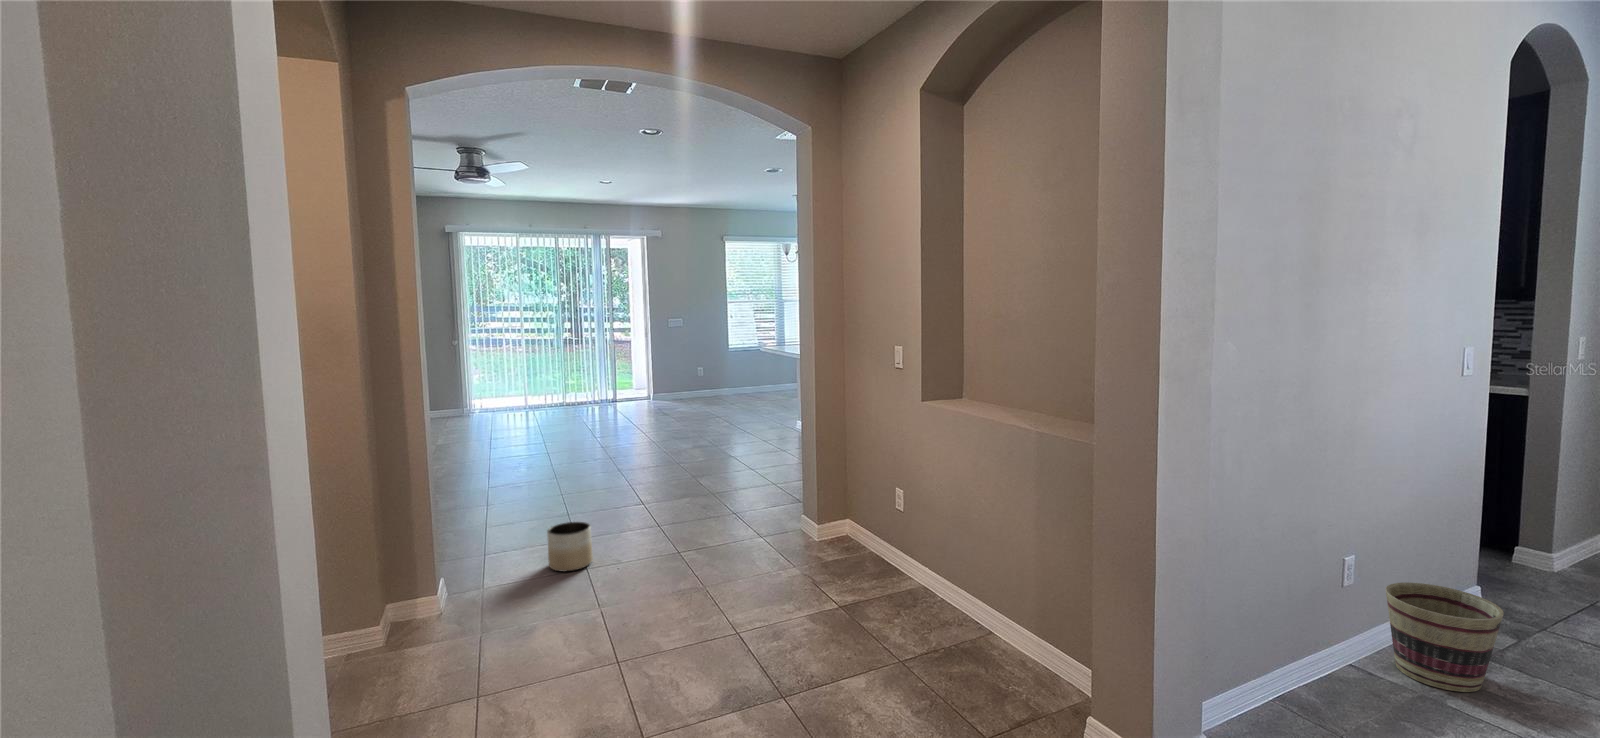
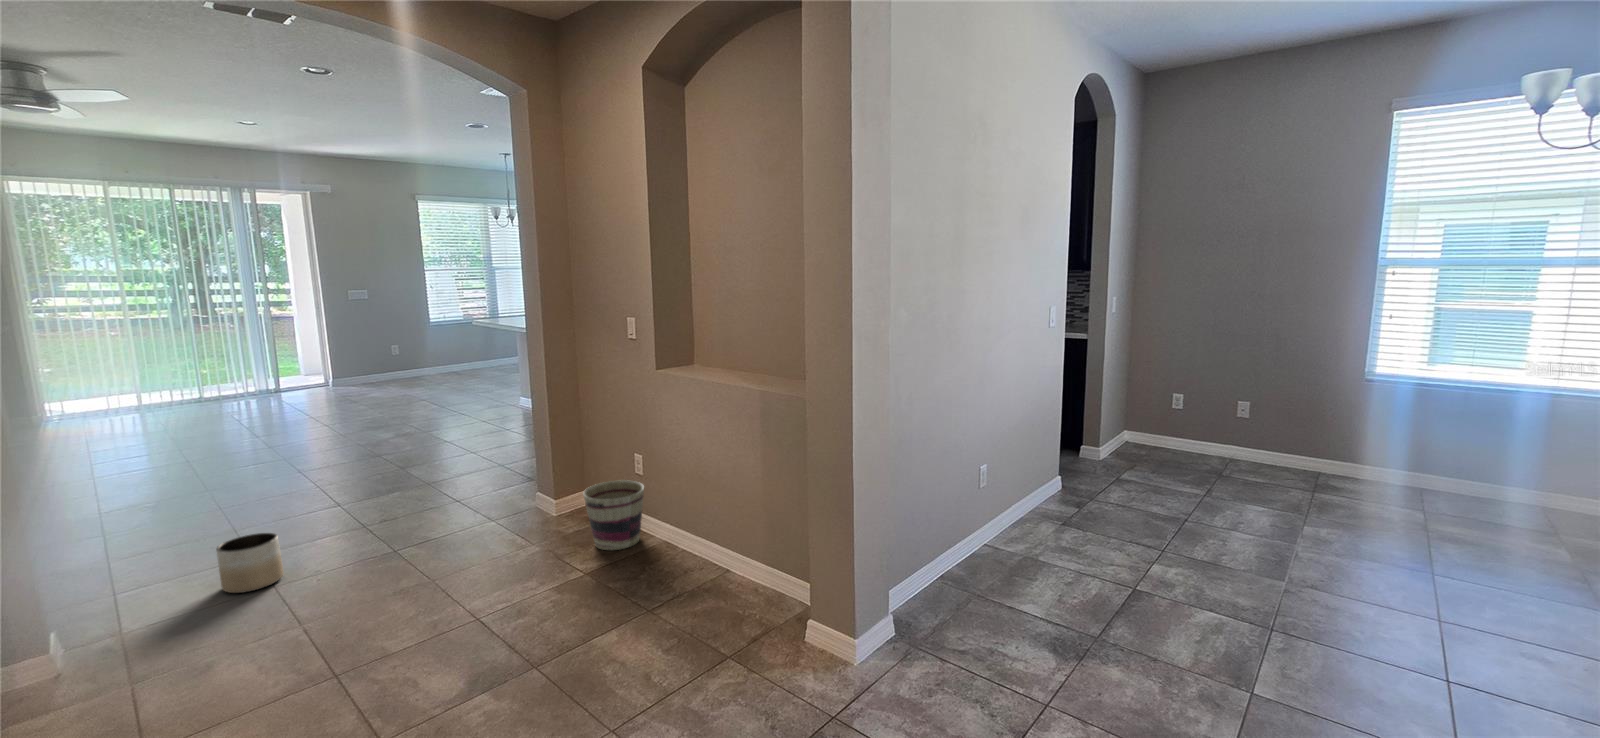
basket: present [1386,582,1504,692] -> present [583,480,644,550]

